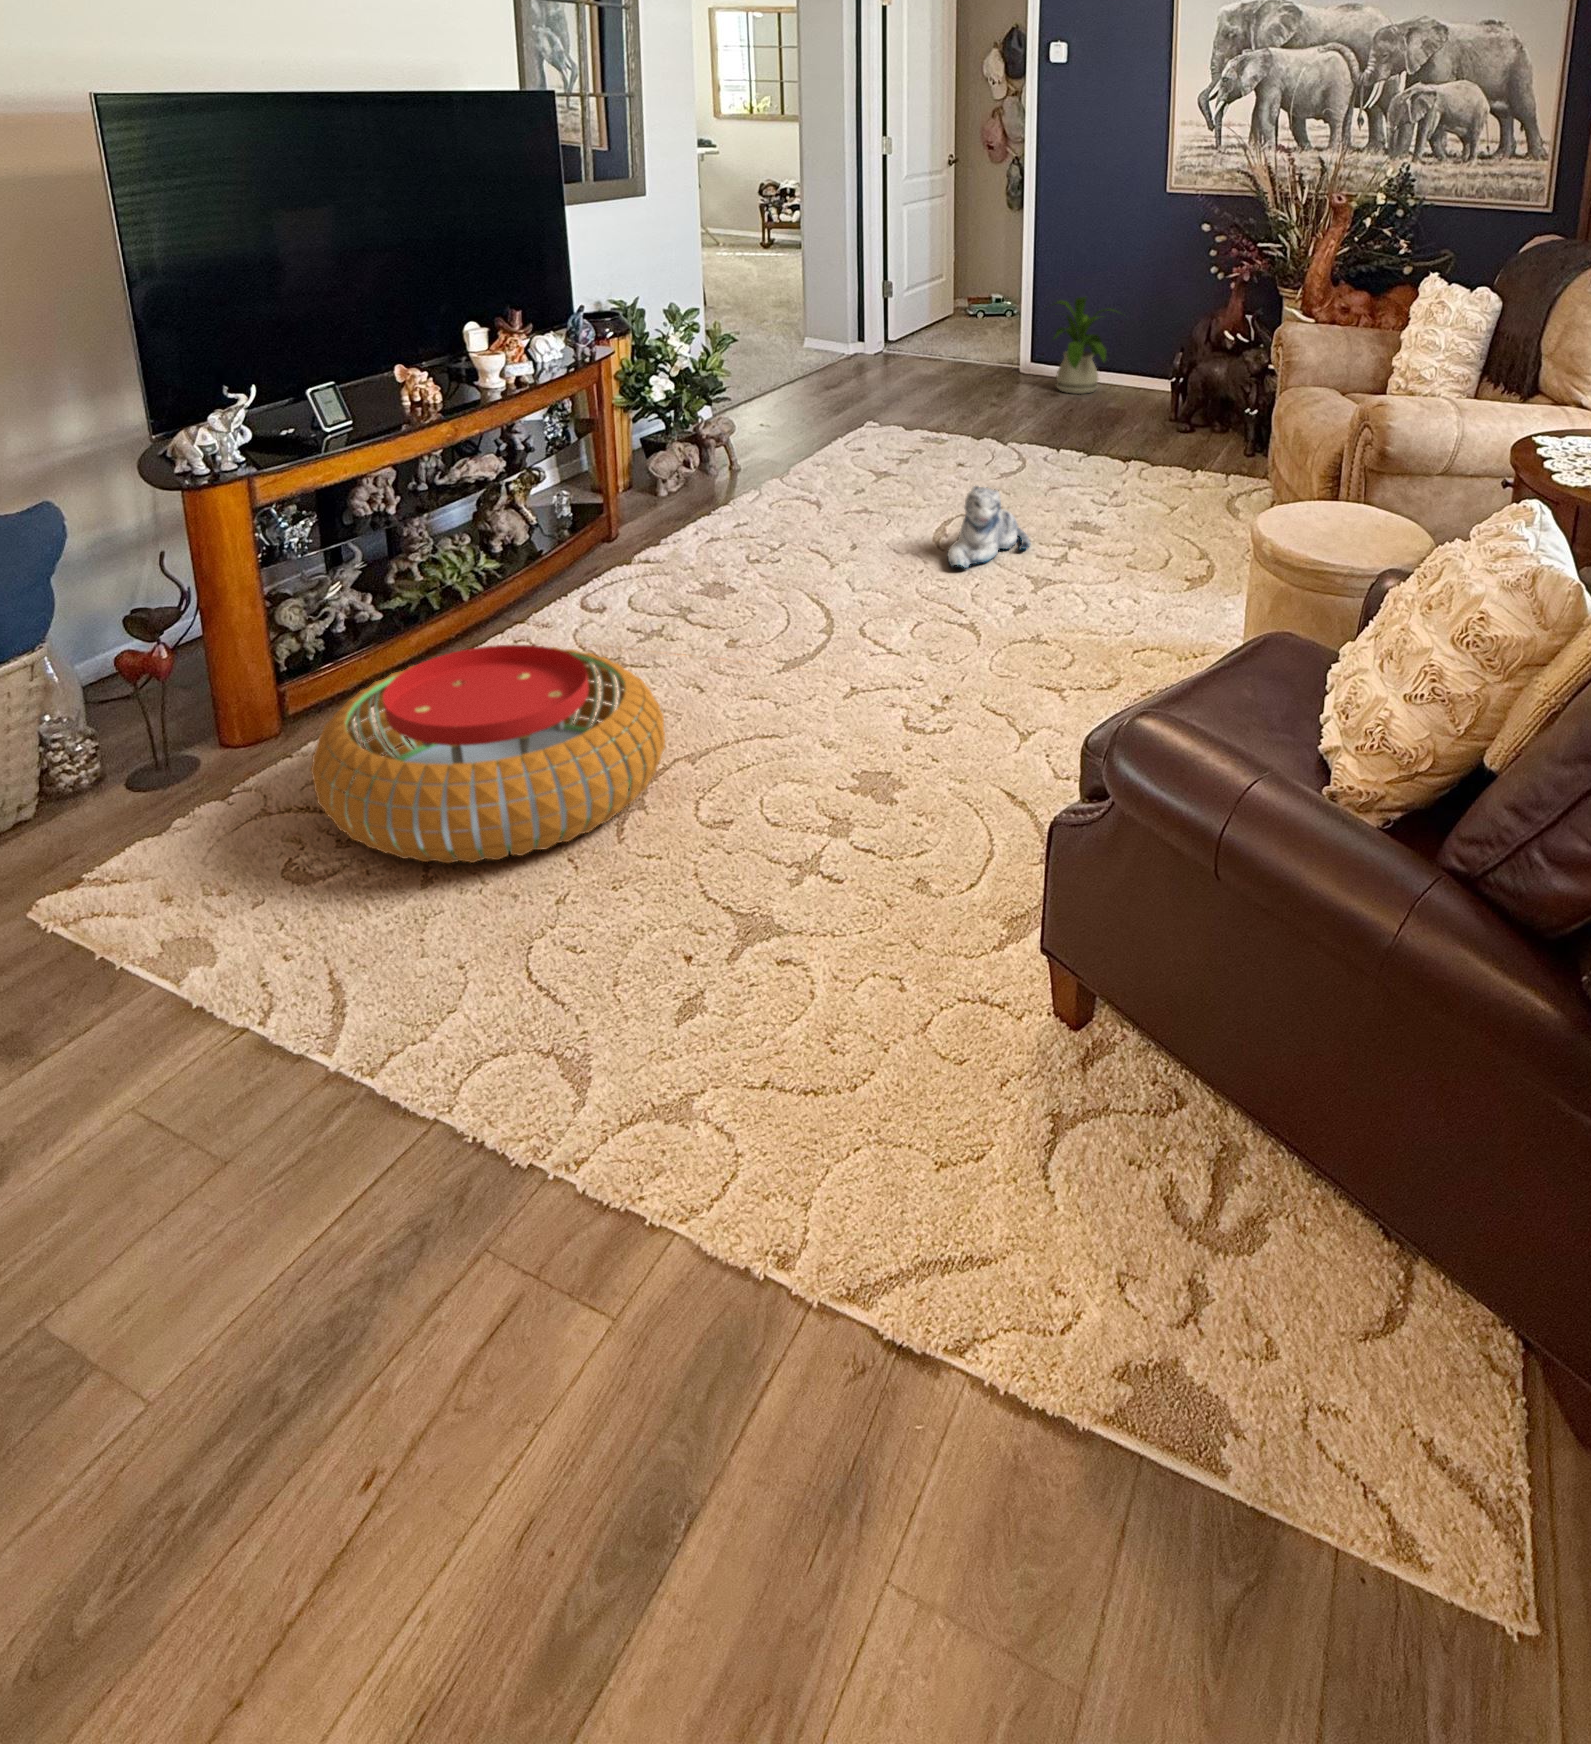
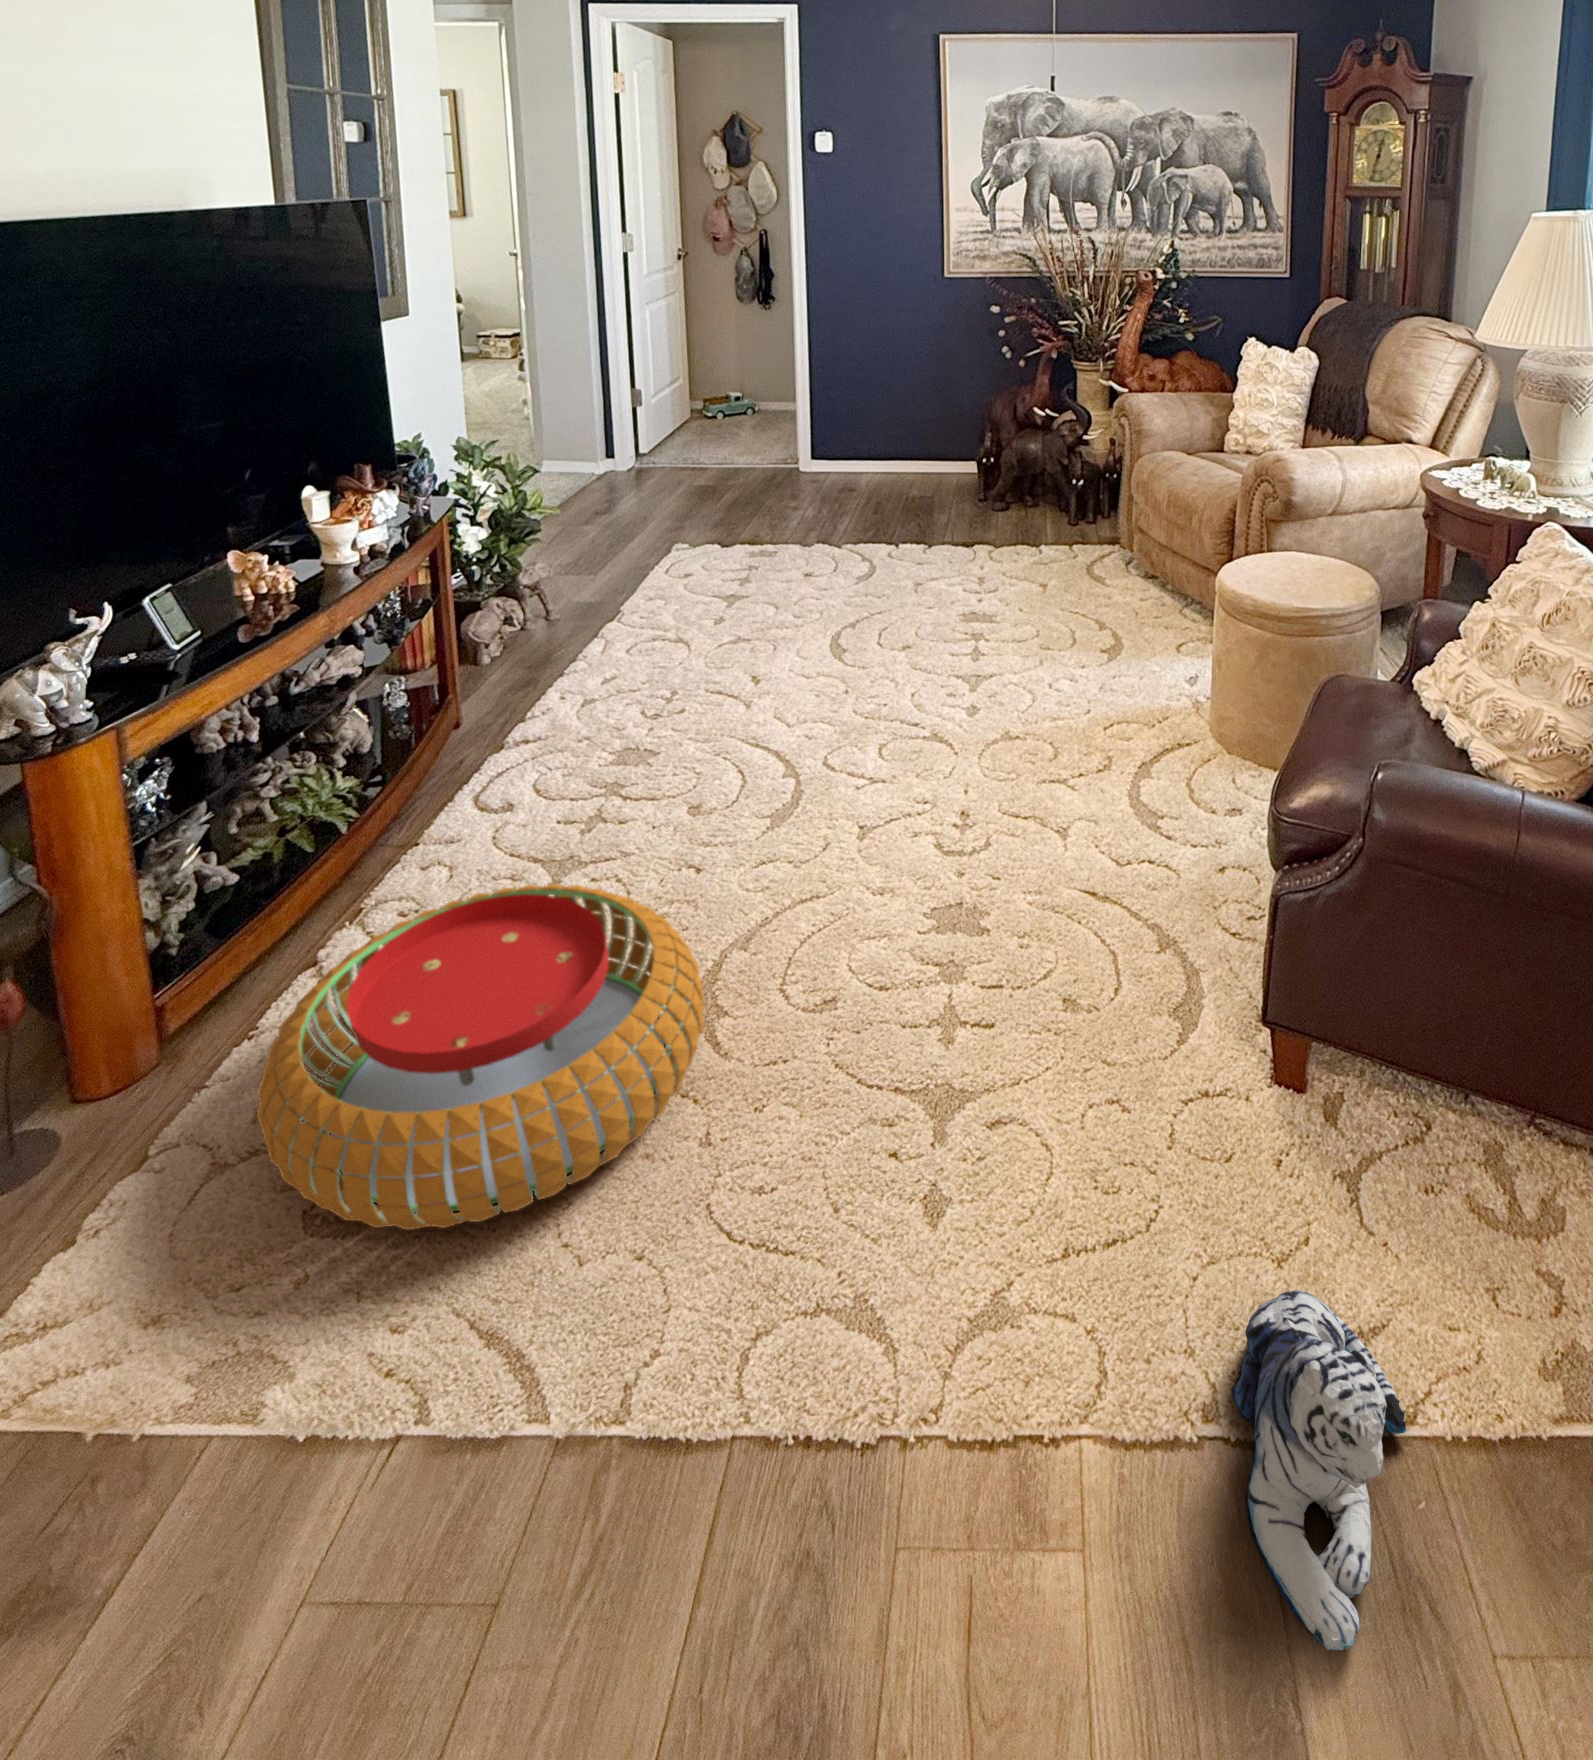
house plant: present [1053,297,1120,394] -> none [843,378,927,470]
plush toy: present [948,486,1030,568] -> present [1231,1290,1406,1650]

